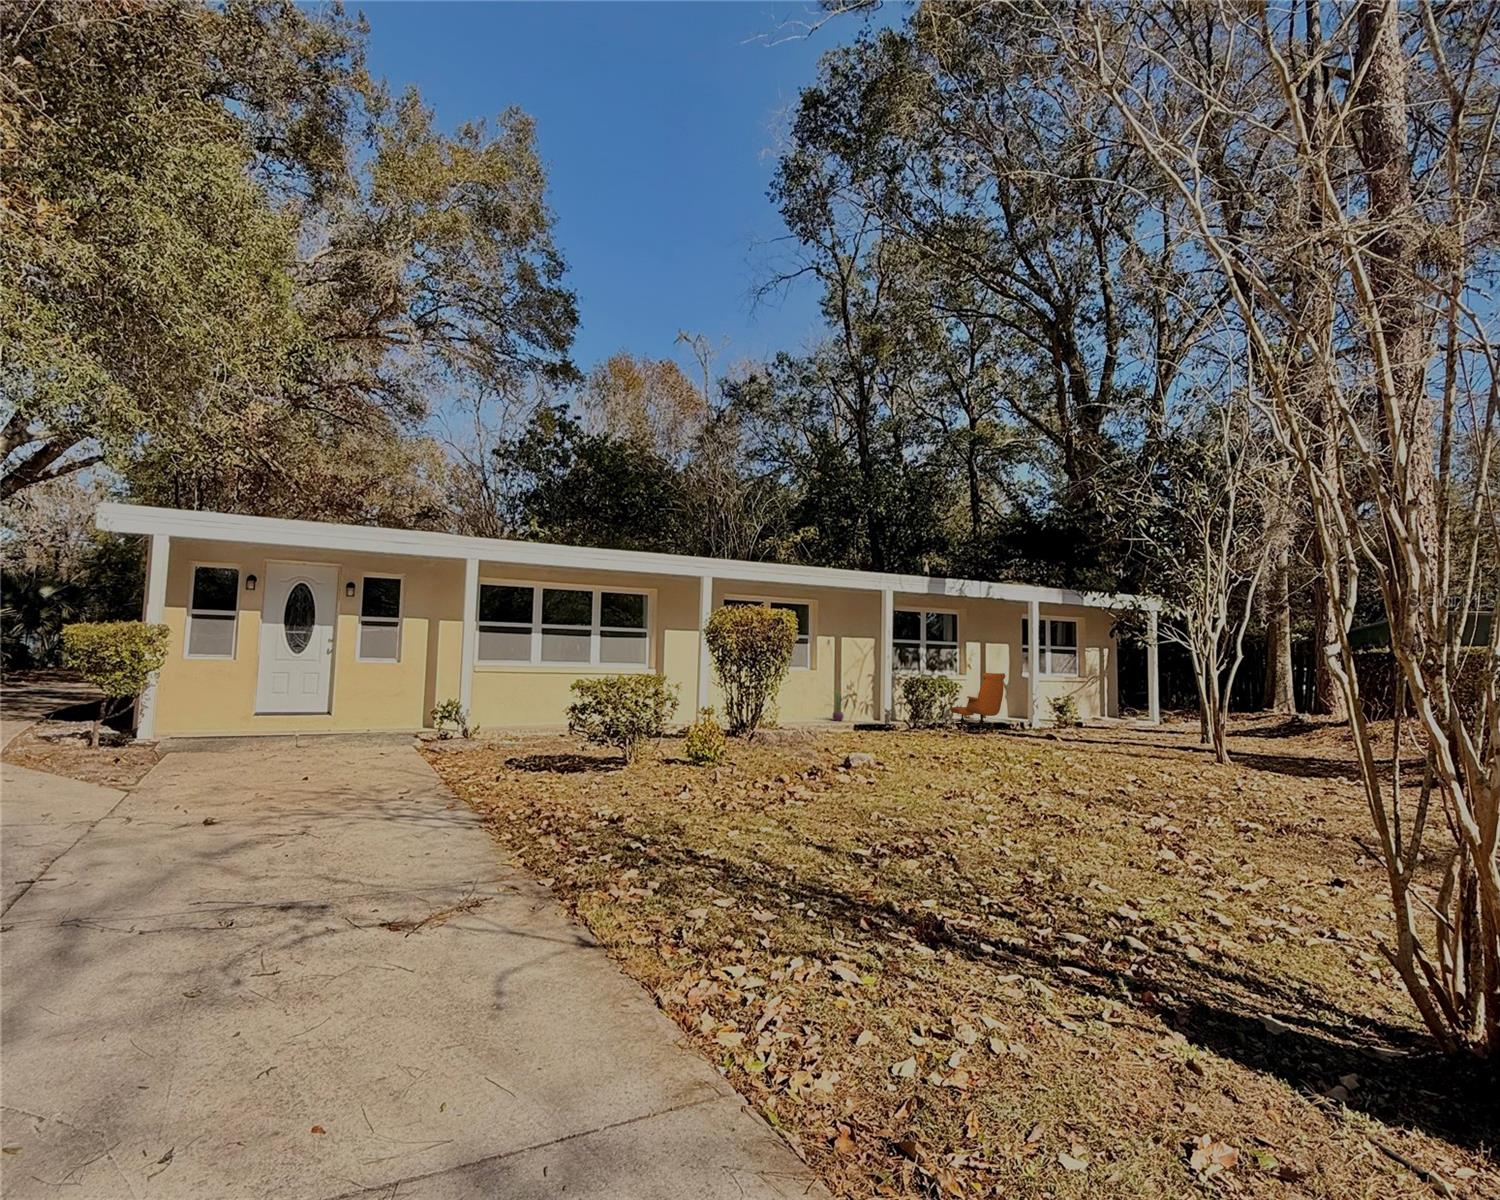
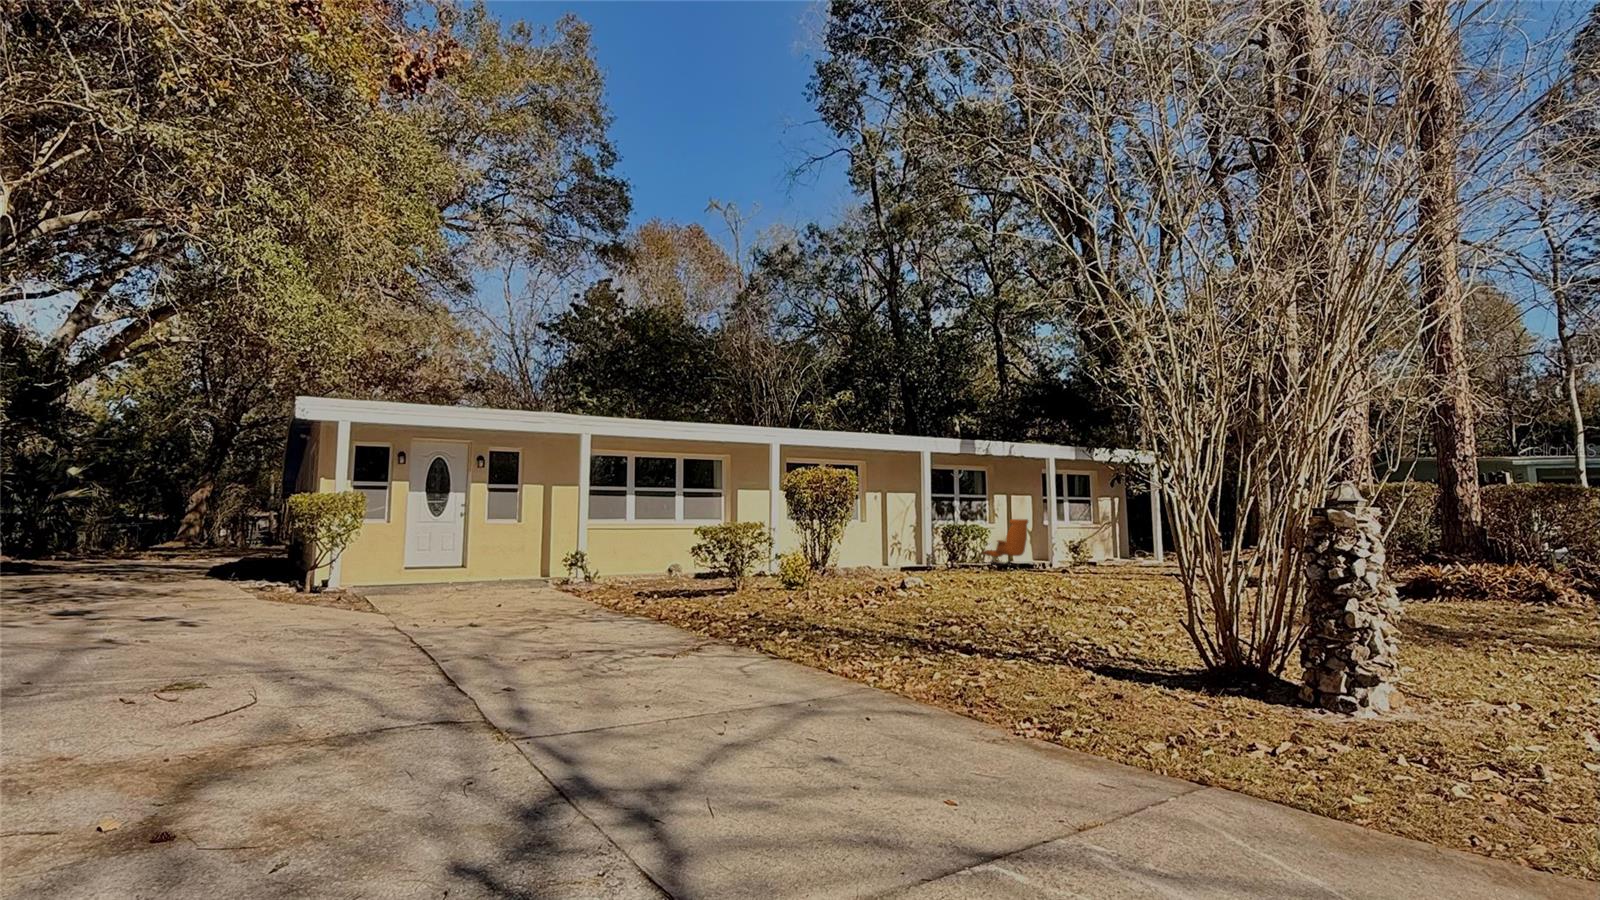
decorative plant: present [833,691,844,721] -> none [873,538,899,565]

